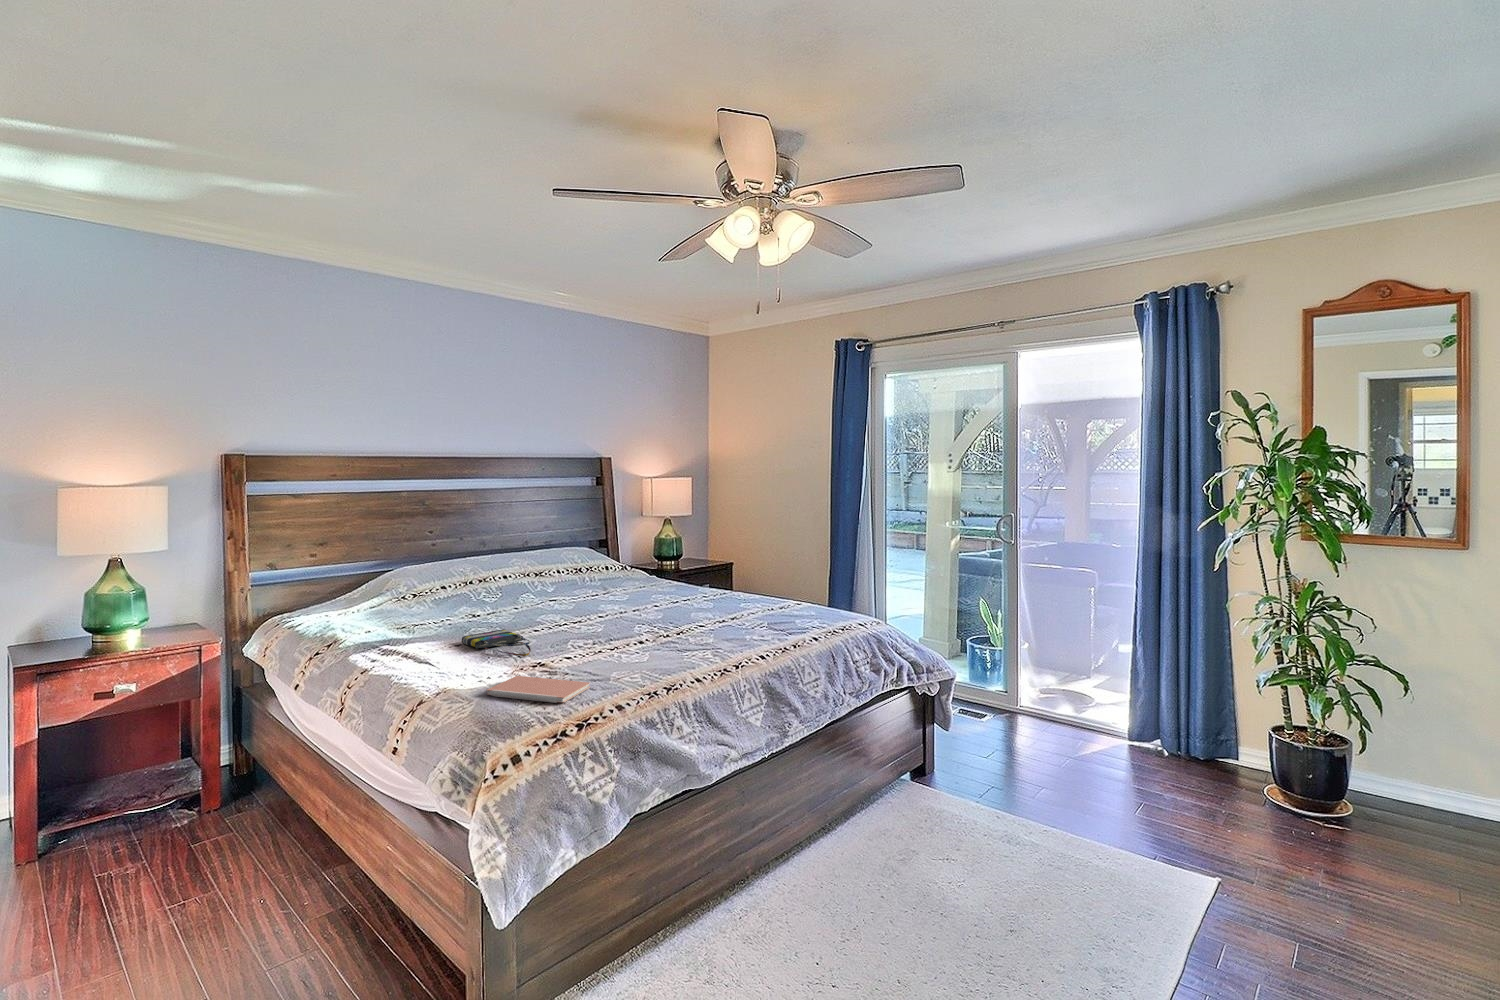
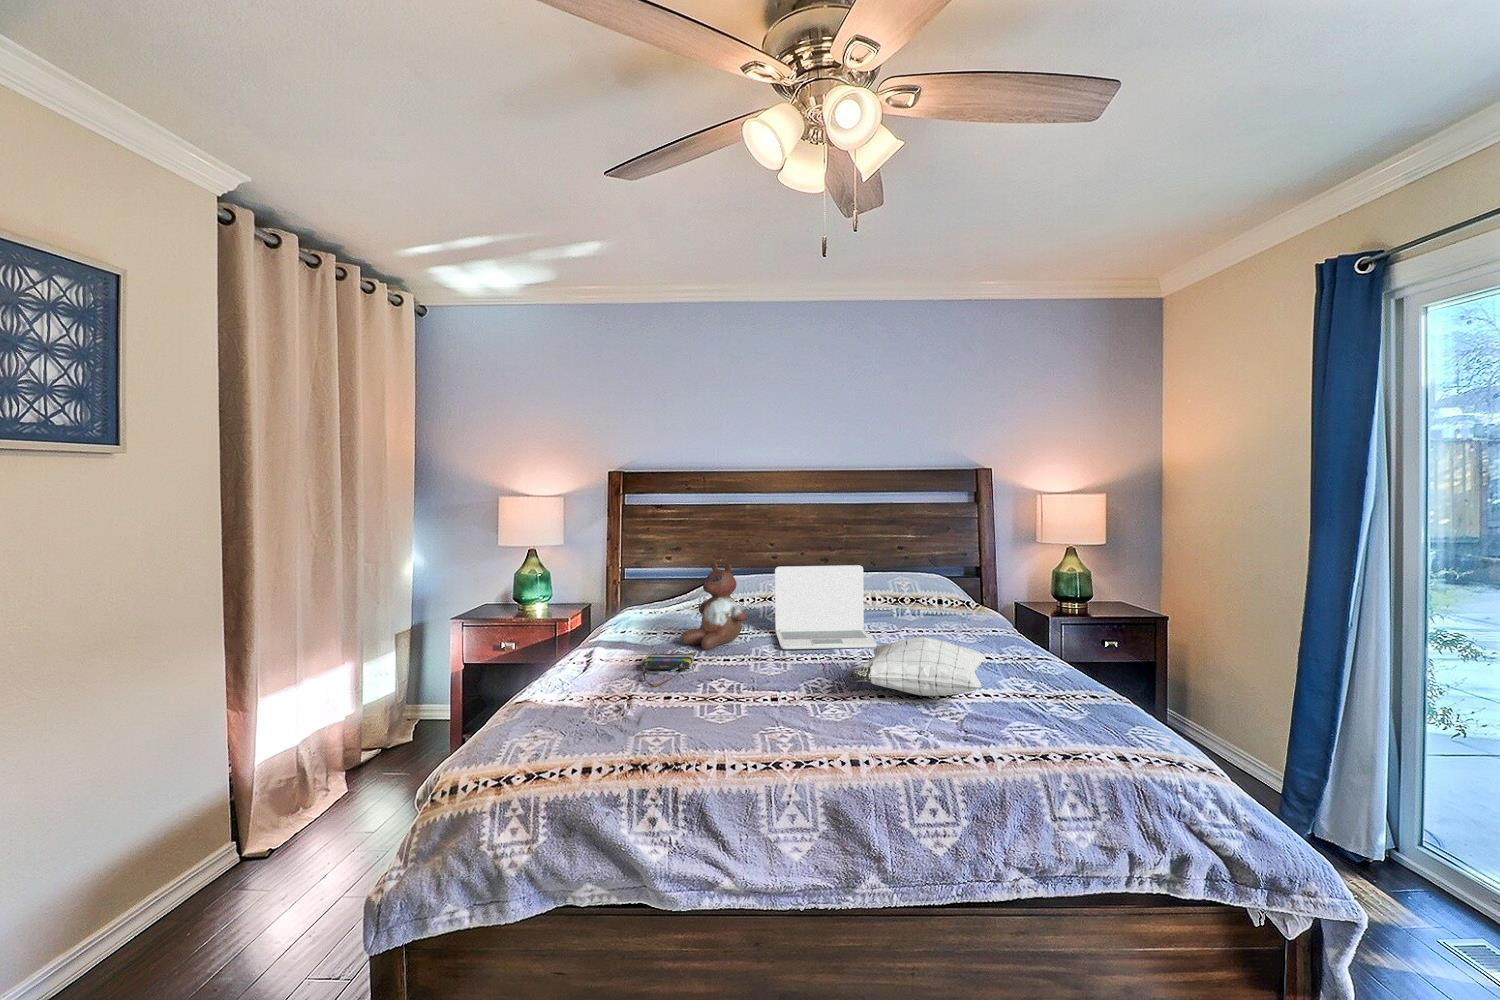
laptop: none [525,538,628,615] -> present [775,565,877,649]
stuffed bear: none [457,543,524,627] -> present [681,561,746,650]
pillow: none [667,578,781,620] -> present [849,637,986,696]
notebook: present [487,676,590,703] -> none [539,705,611,747]

